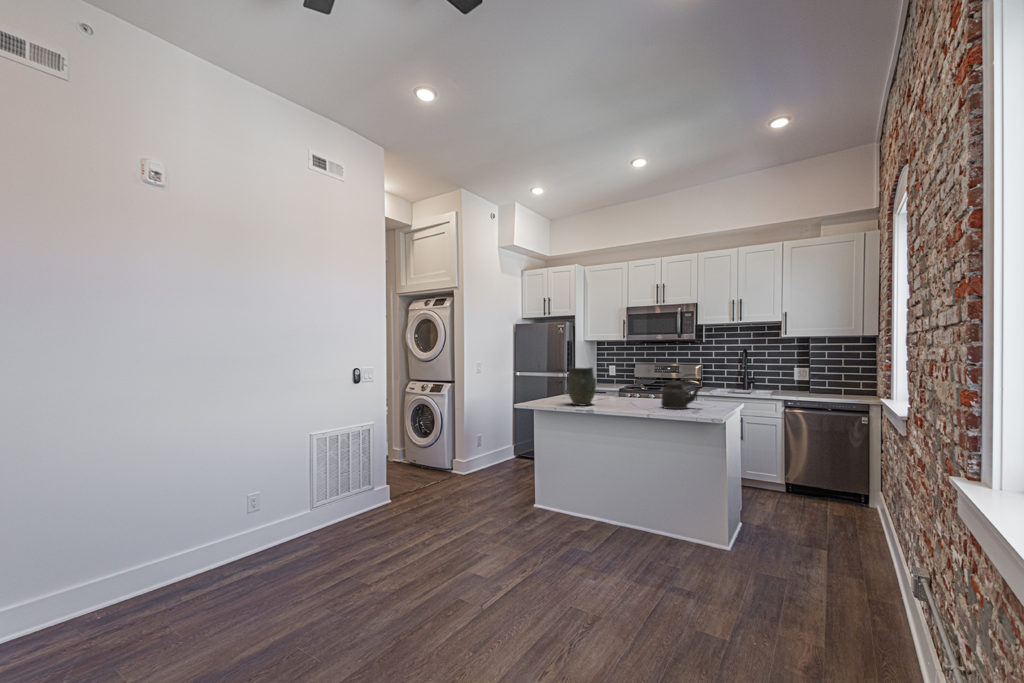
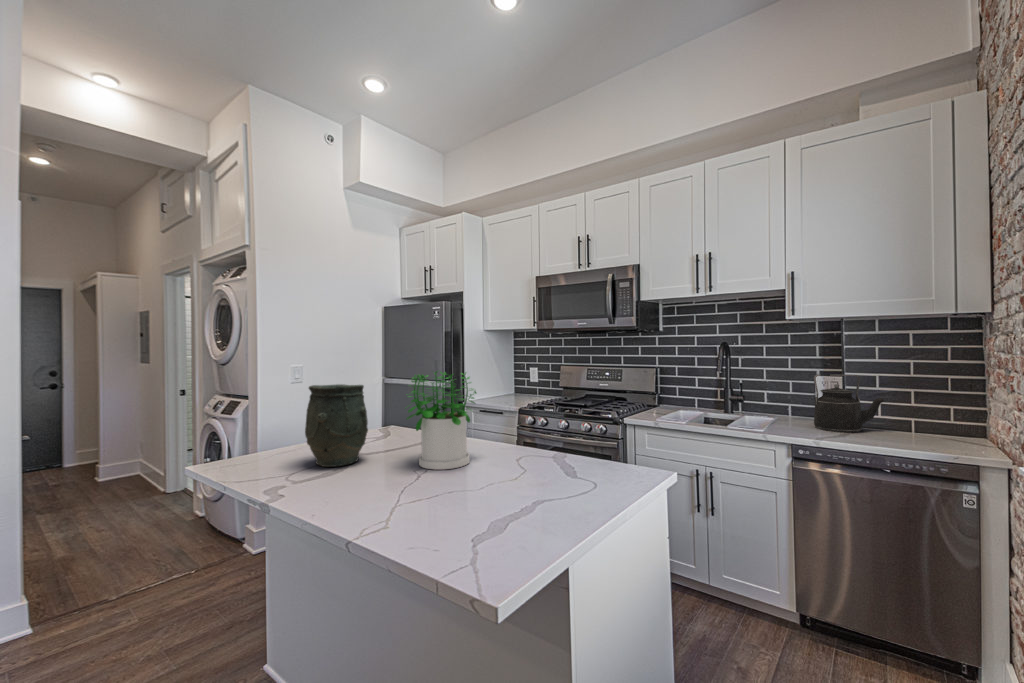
potted plant: none [615,361,647,406] -> present [407,371,476,469]
kettle: present [661,379,700,409] -> present [814,375,884,433]

